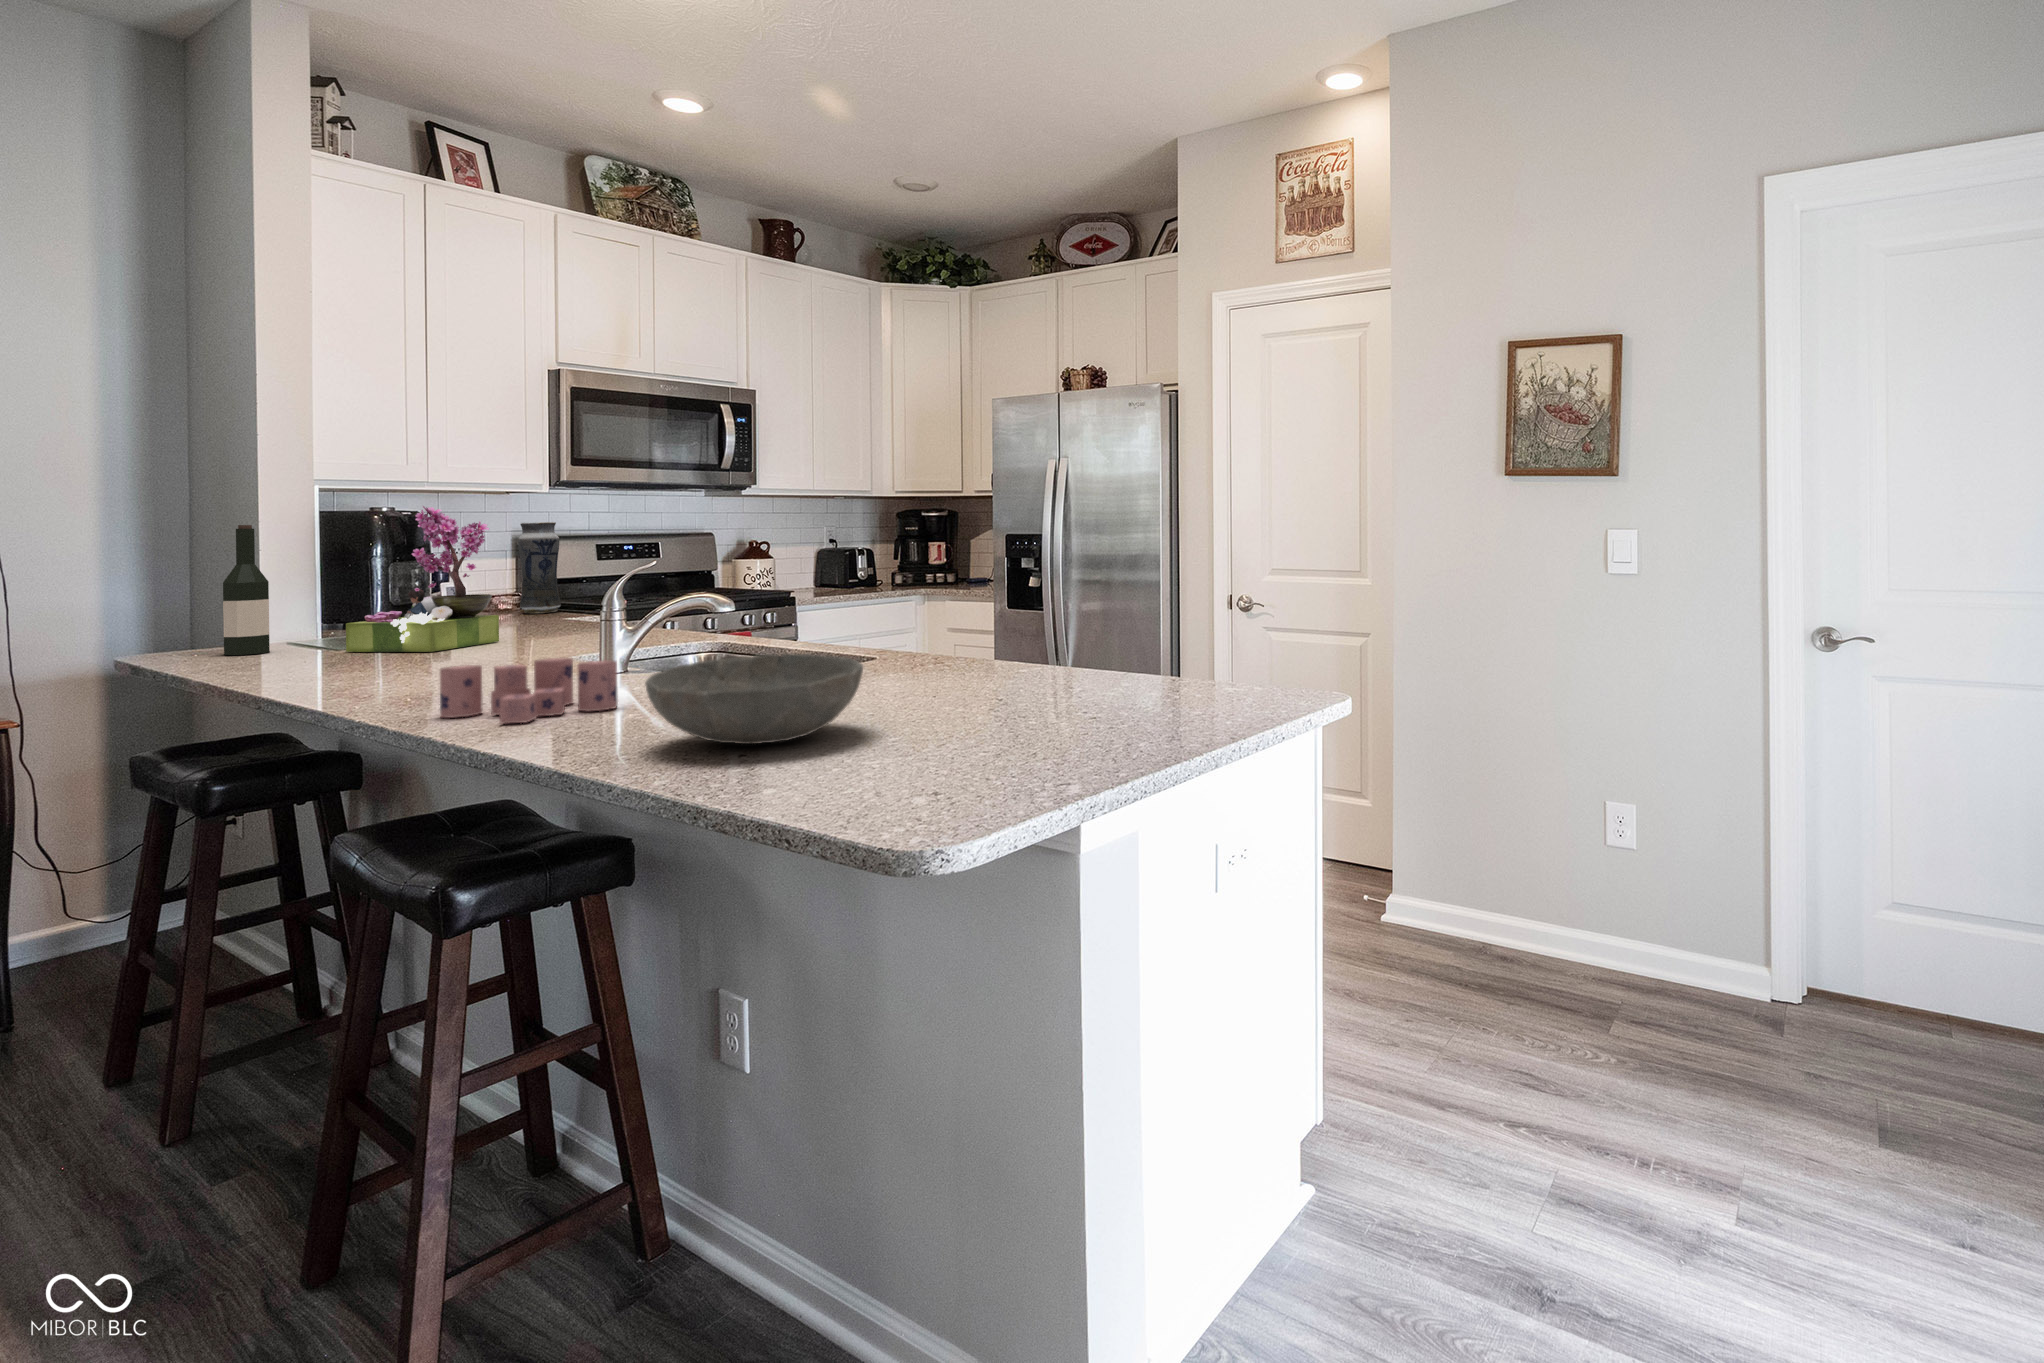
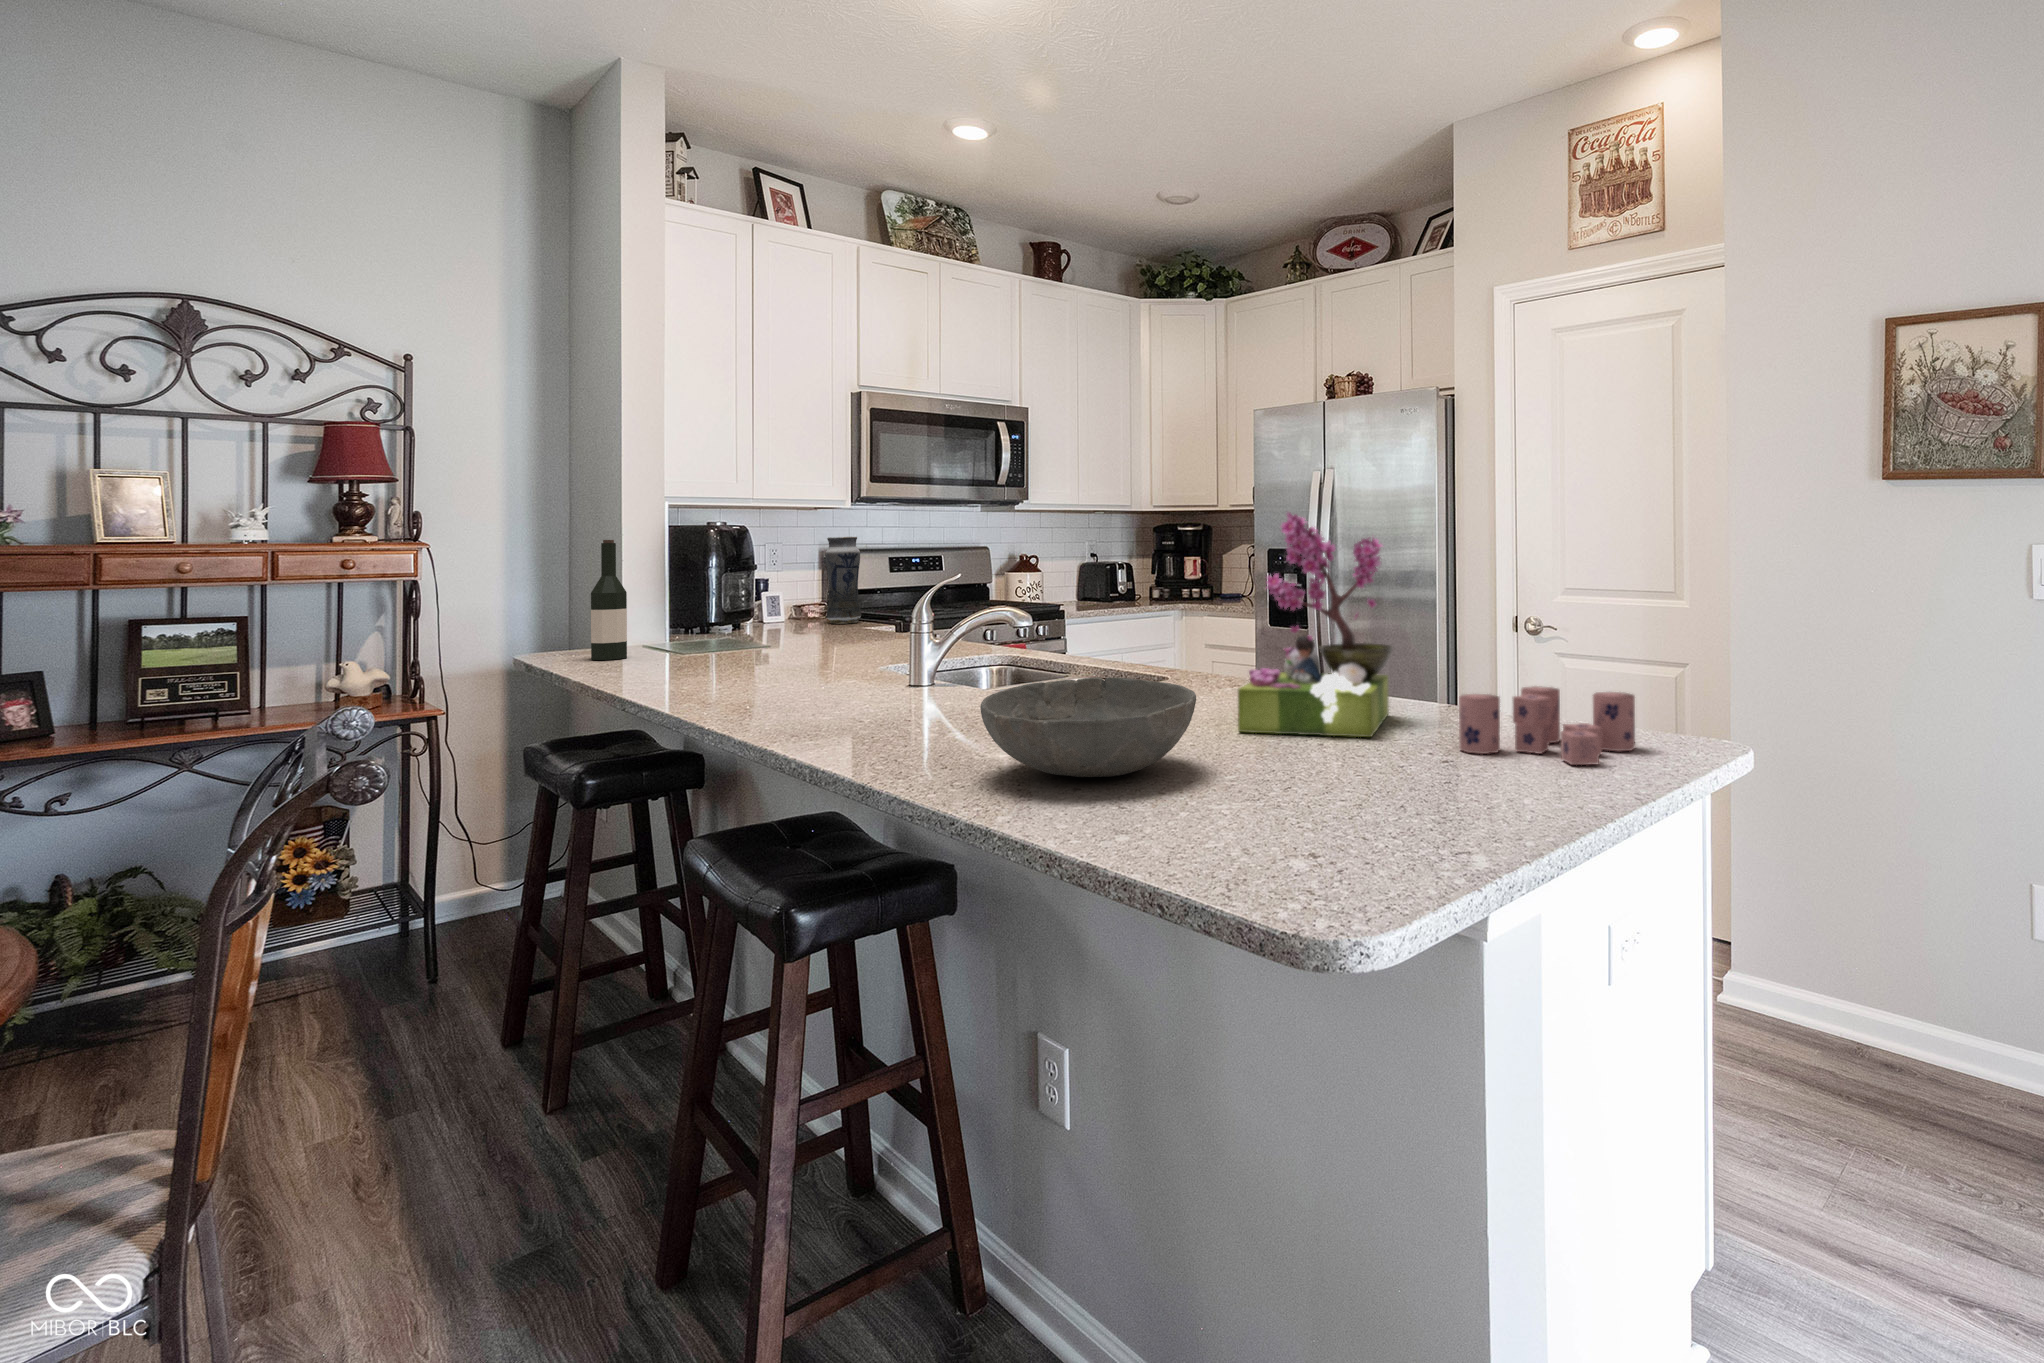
flower arrangement: present [346,506,499,652] -> present [1238,512,1393,737]
candle: present [440,658,618,724] -> present [1459,686,1635,765]

